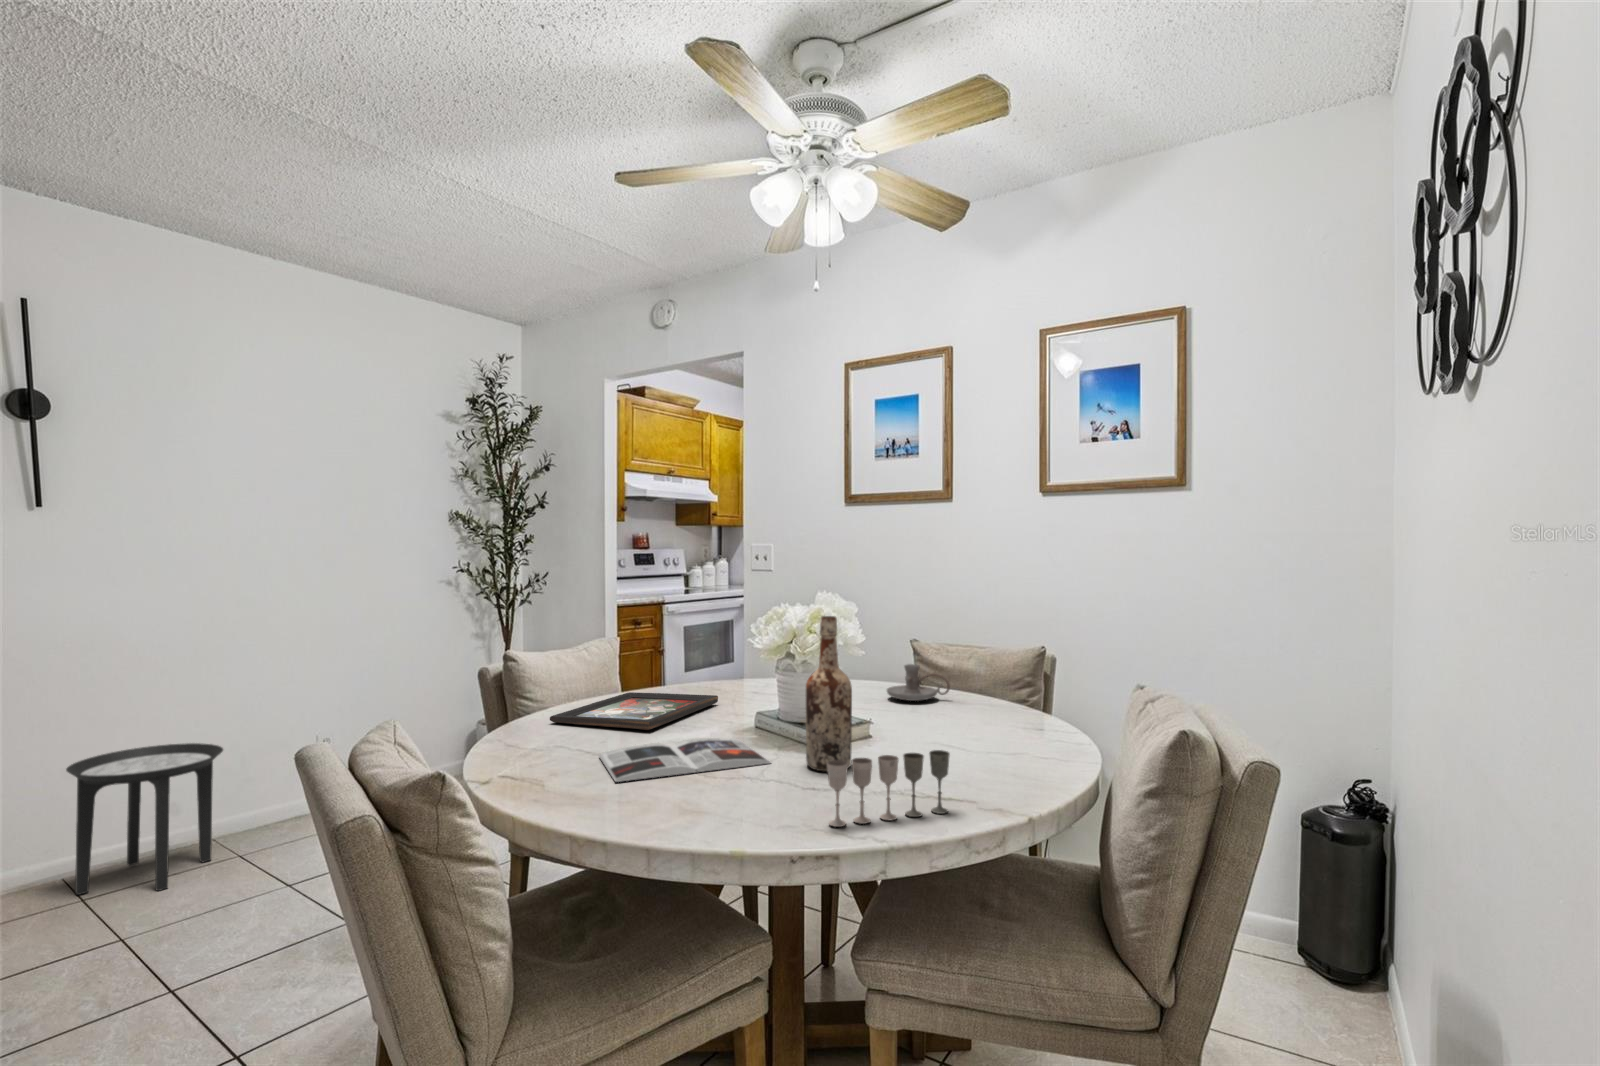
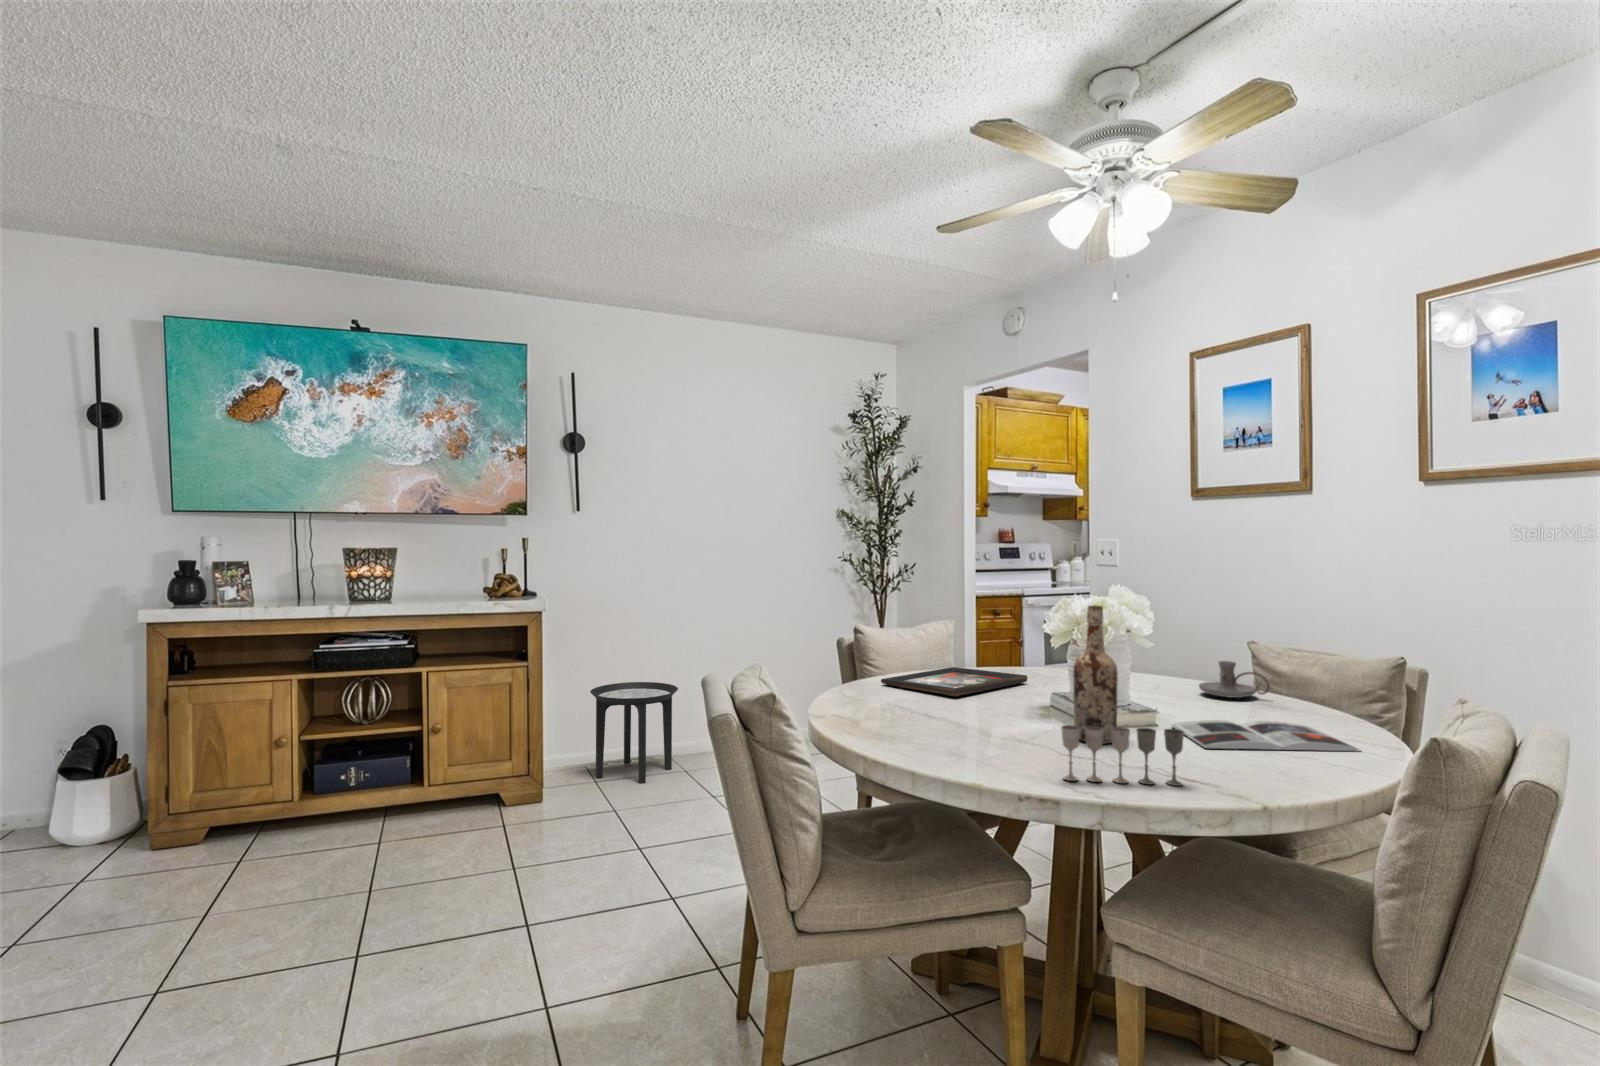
magazine: present [599,738,770,782] -> present [1172,720,1360,751]

